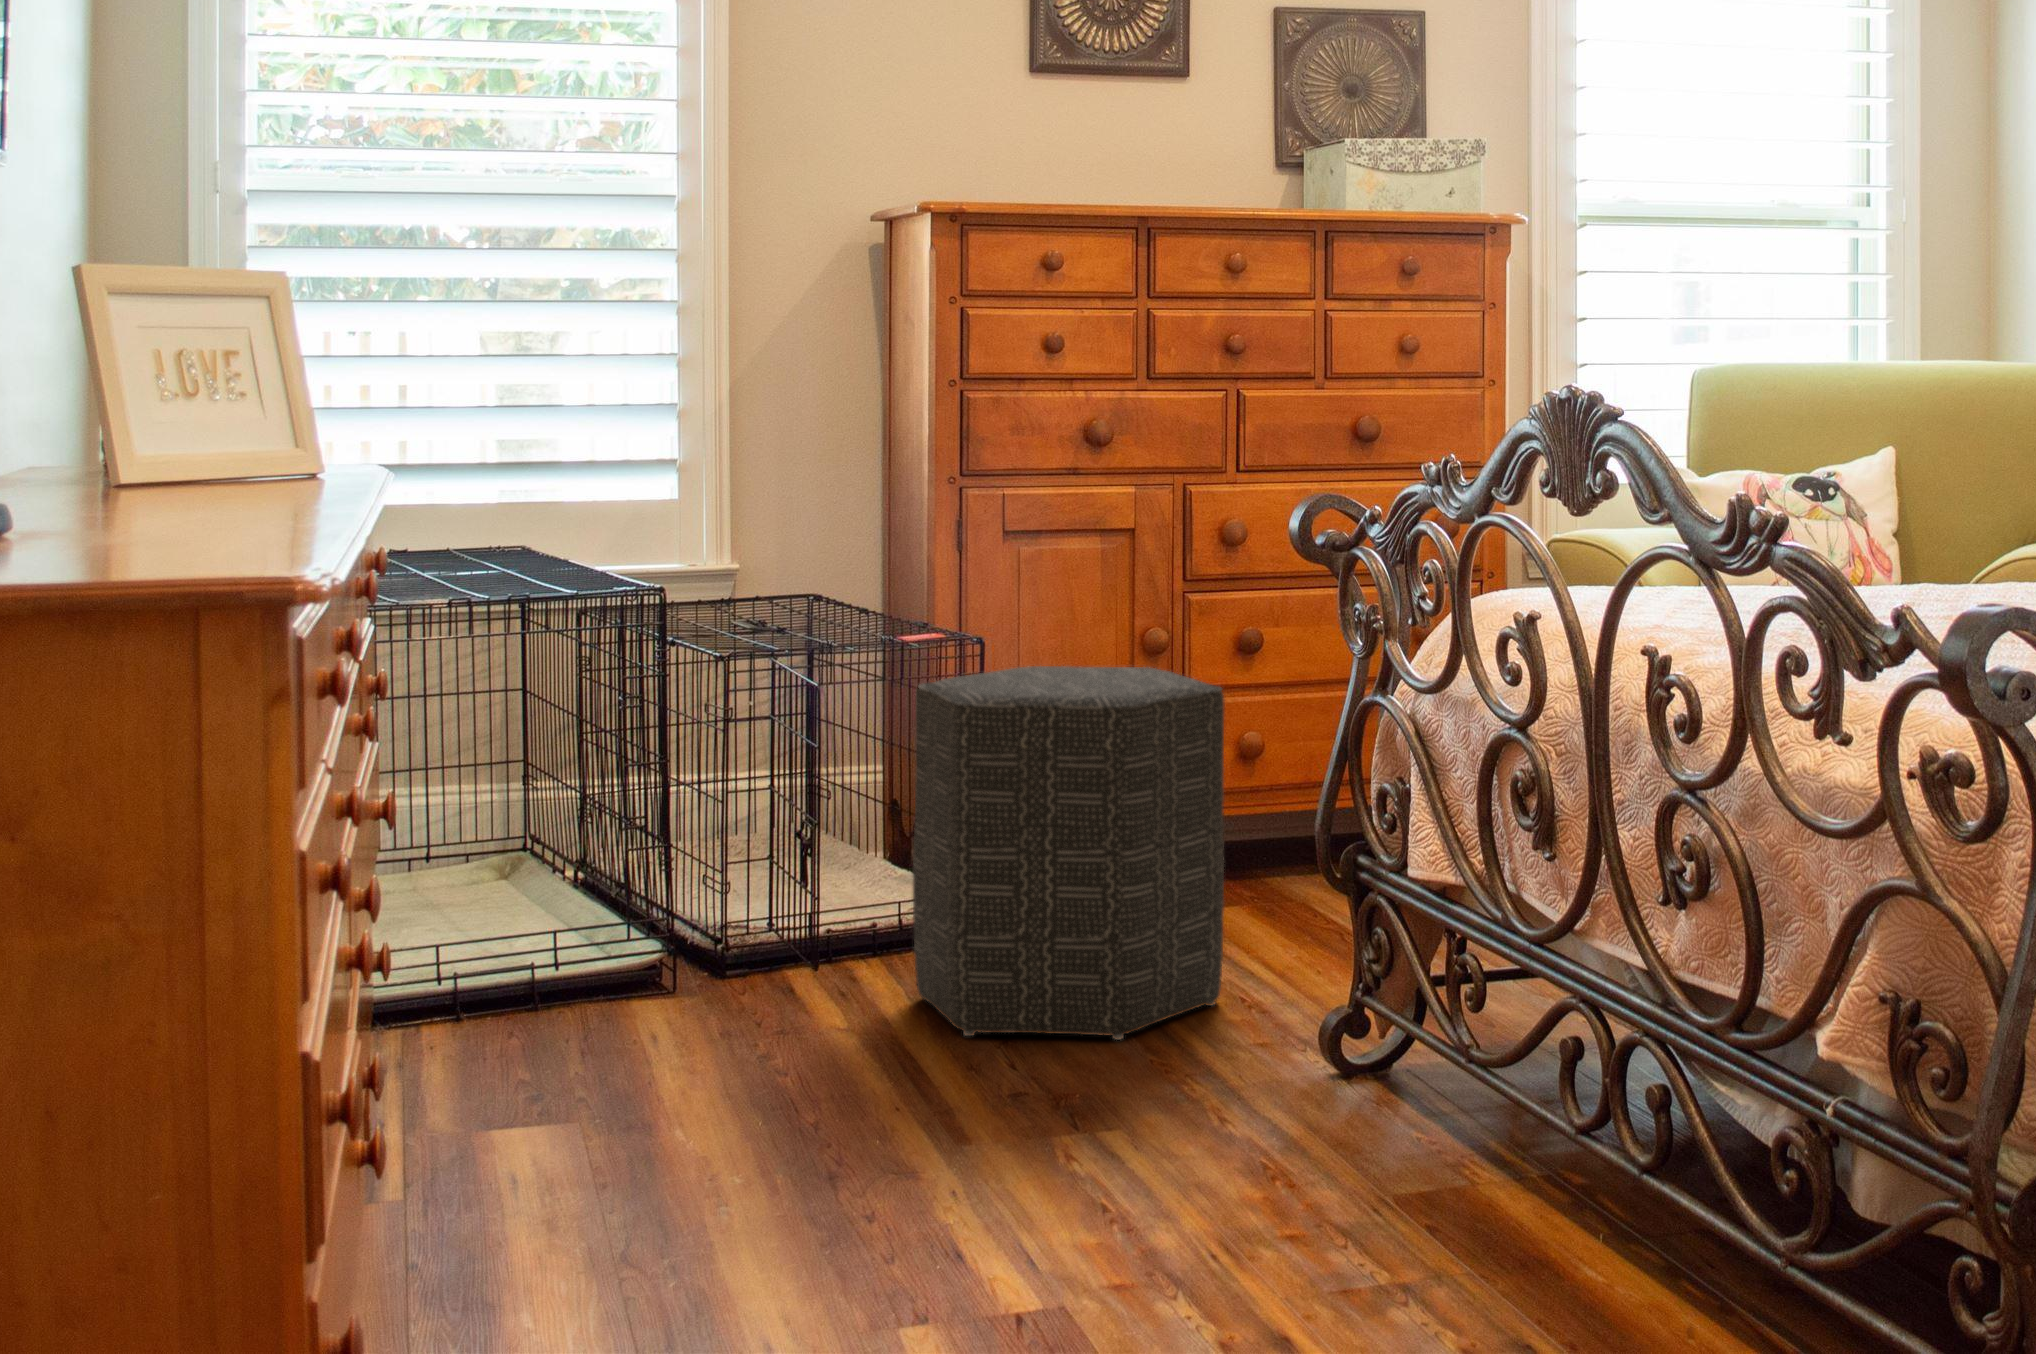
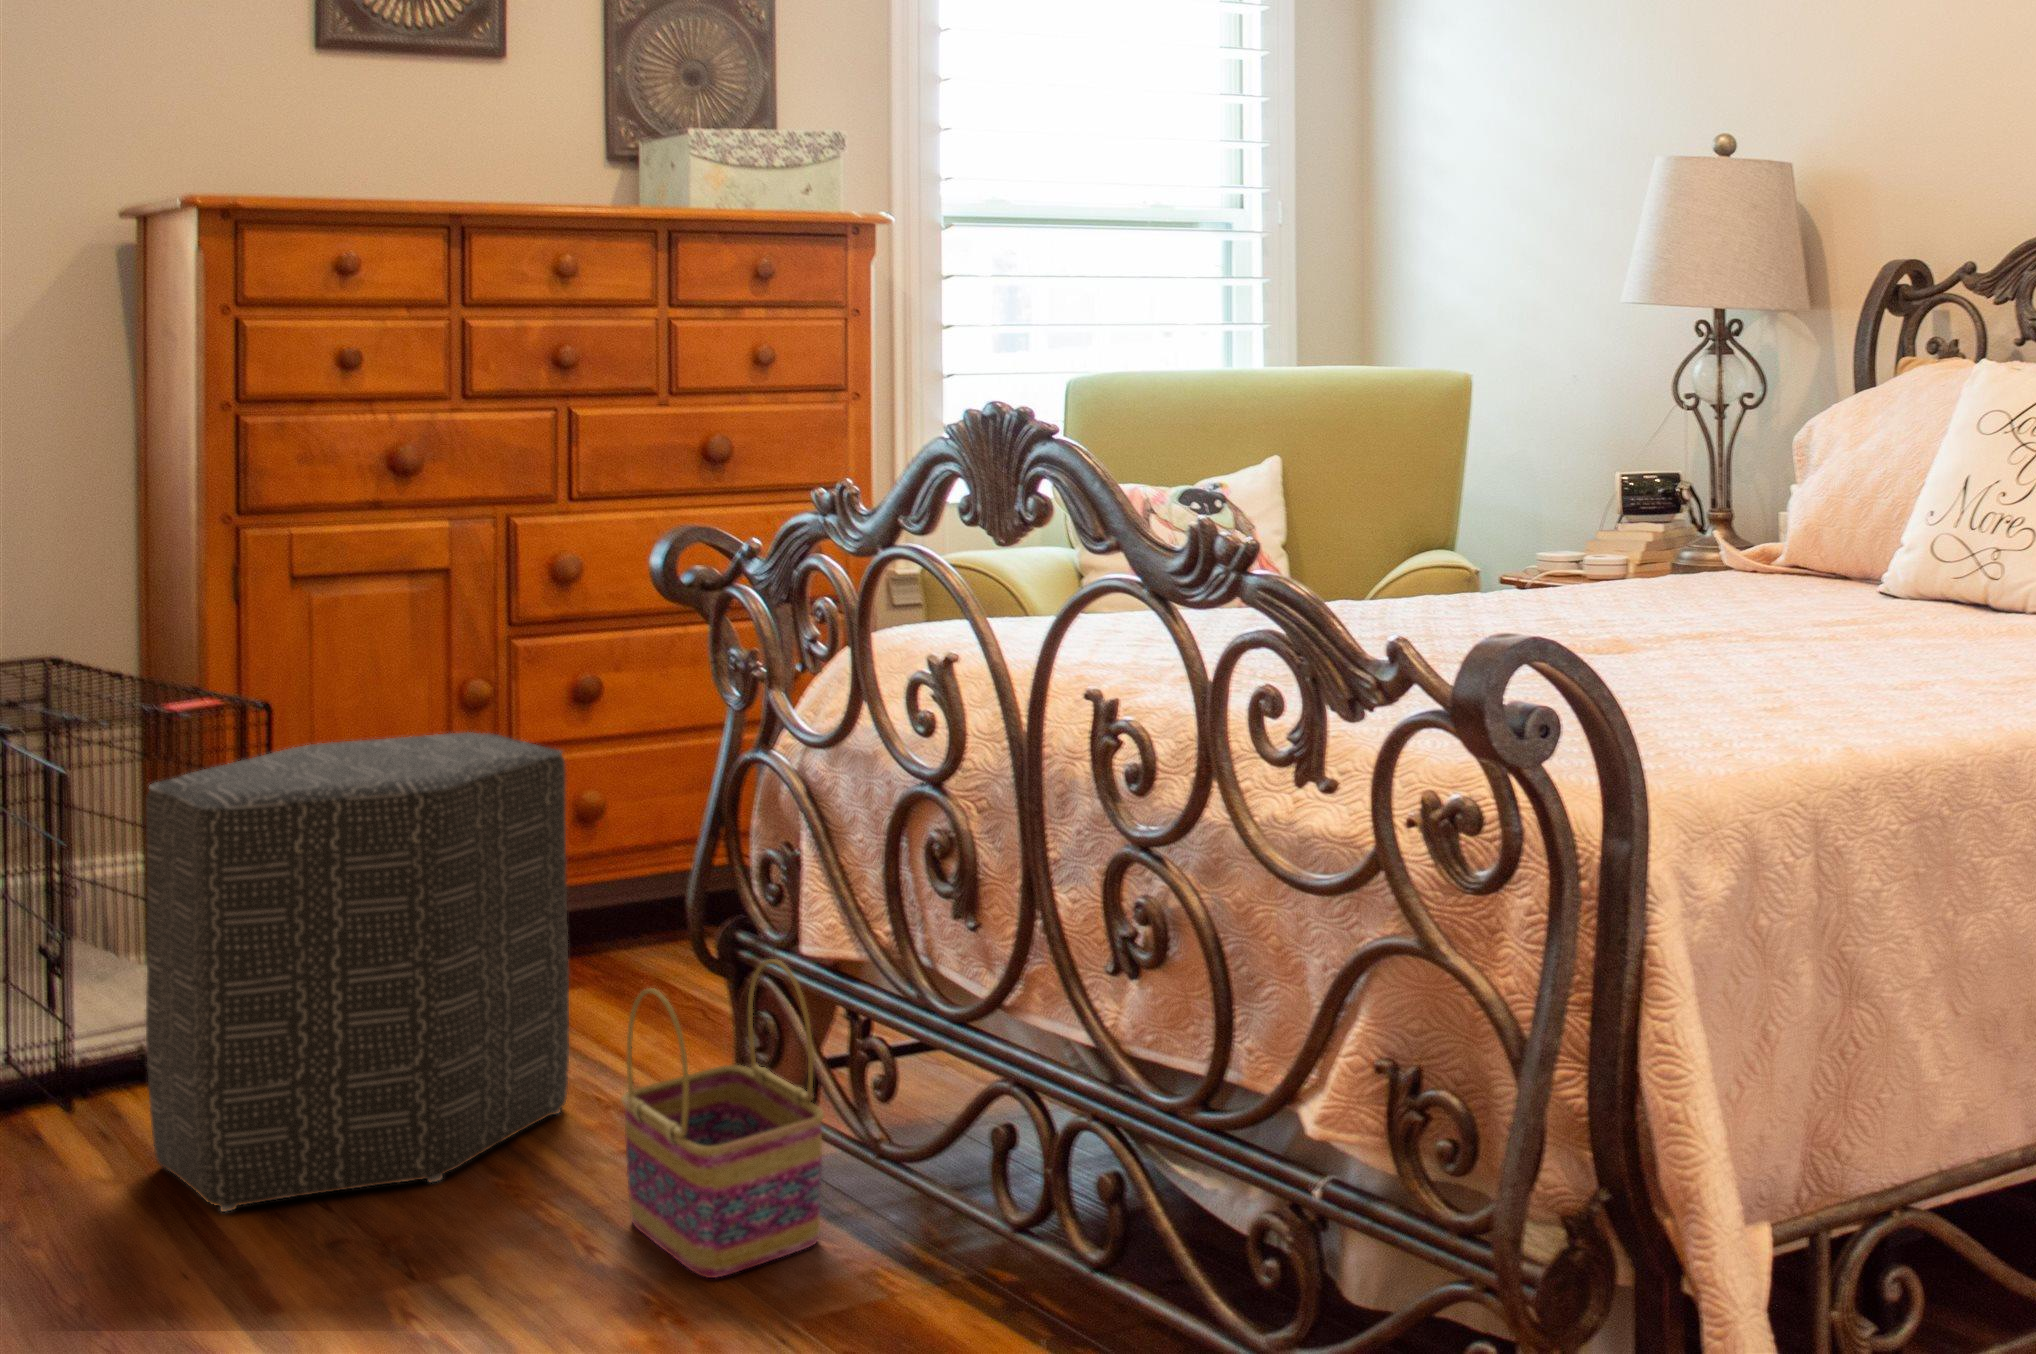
basket: none [1262,879,1424,1142] -> present [621,959,824,1278]

